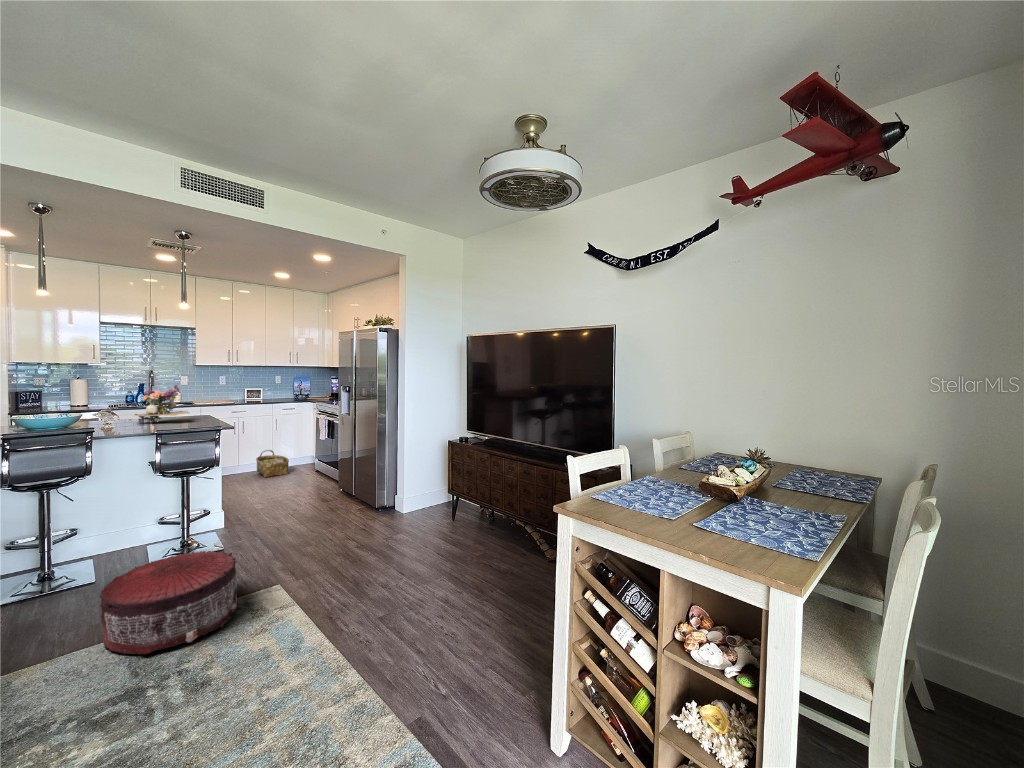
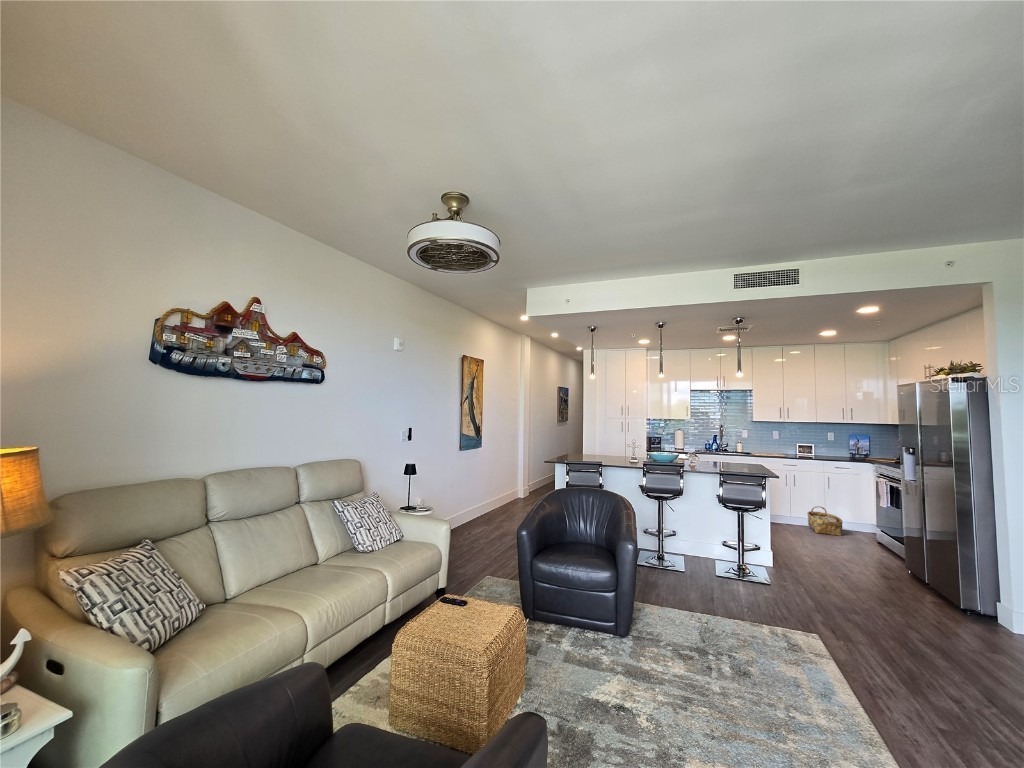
flower arrangement: present [135,385,188,422] -> none [708,437,746,466]
pouf: present [99,551,237,655] -> none [685,566,777,643]

